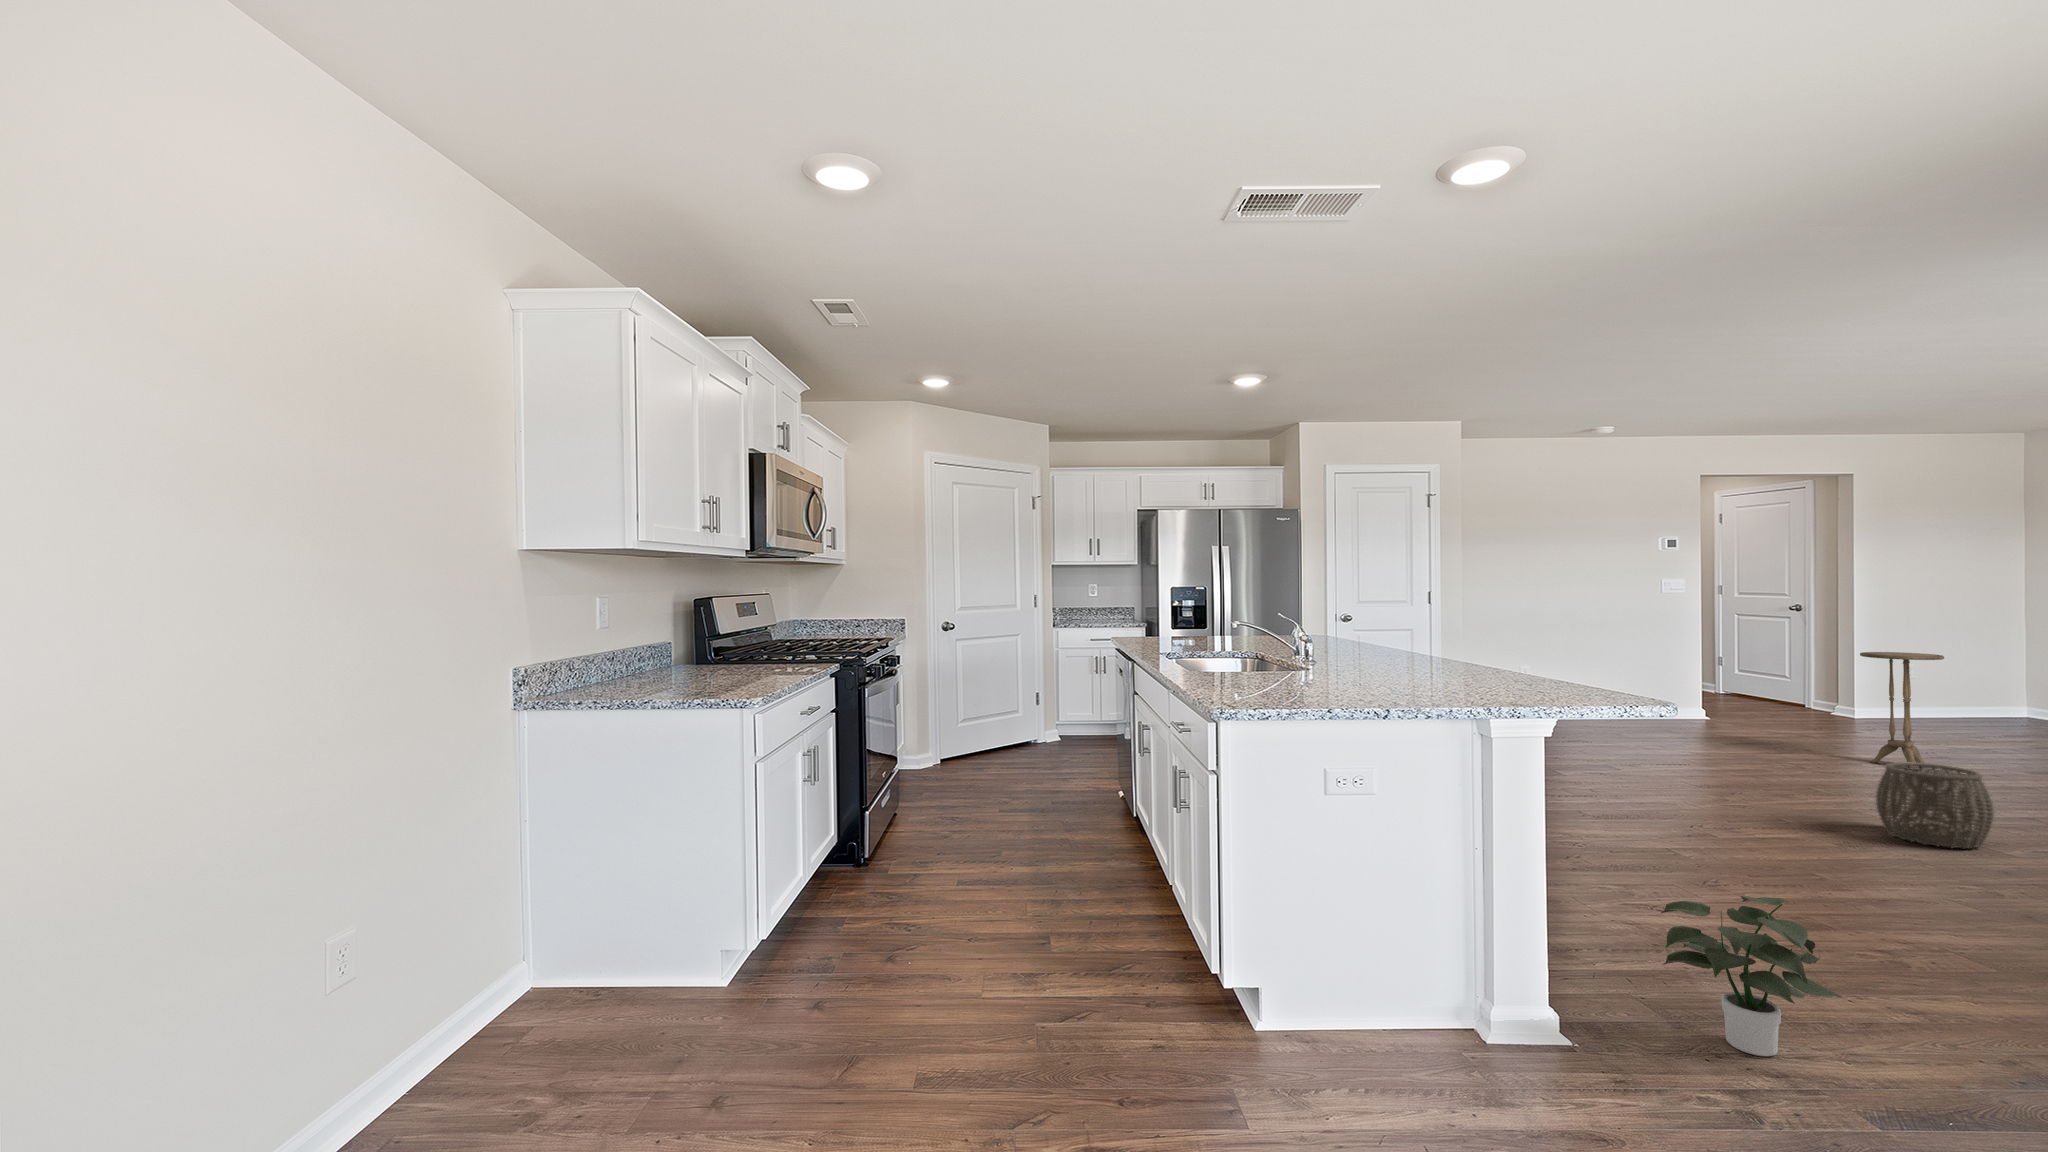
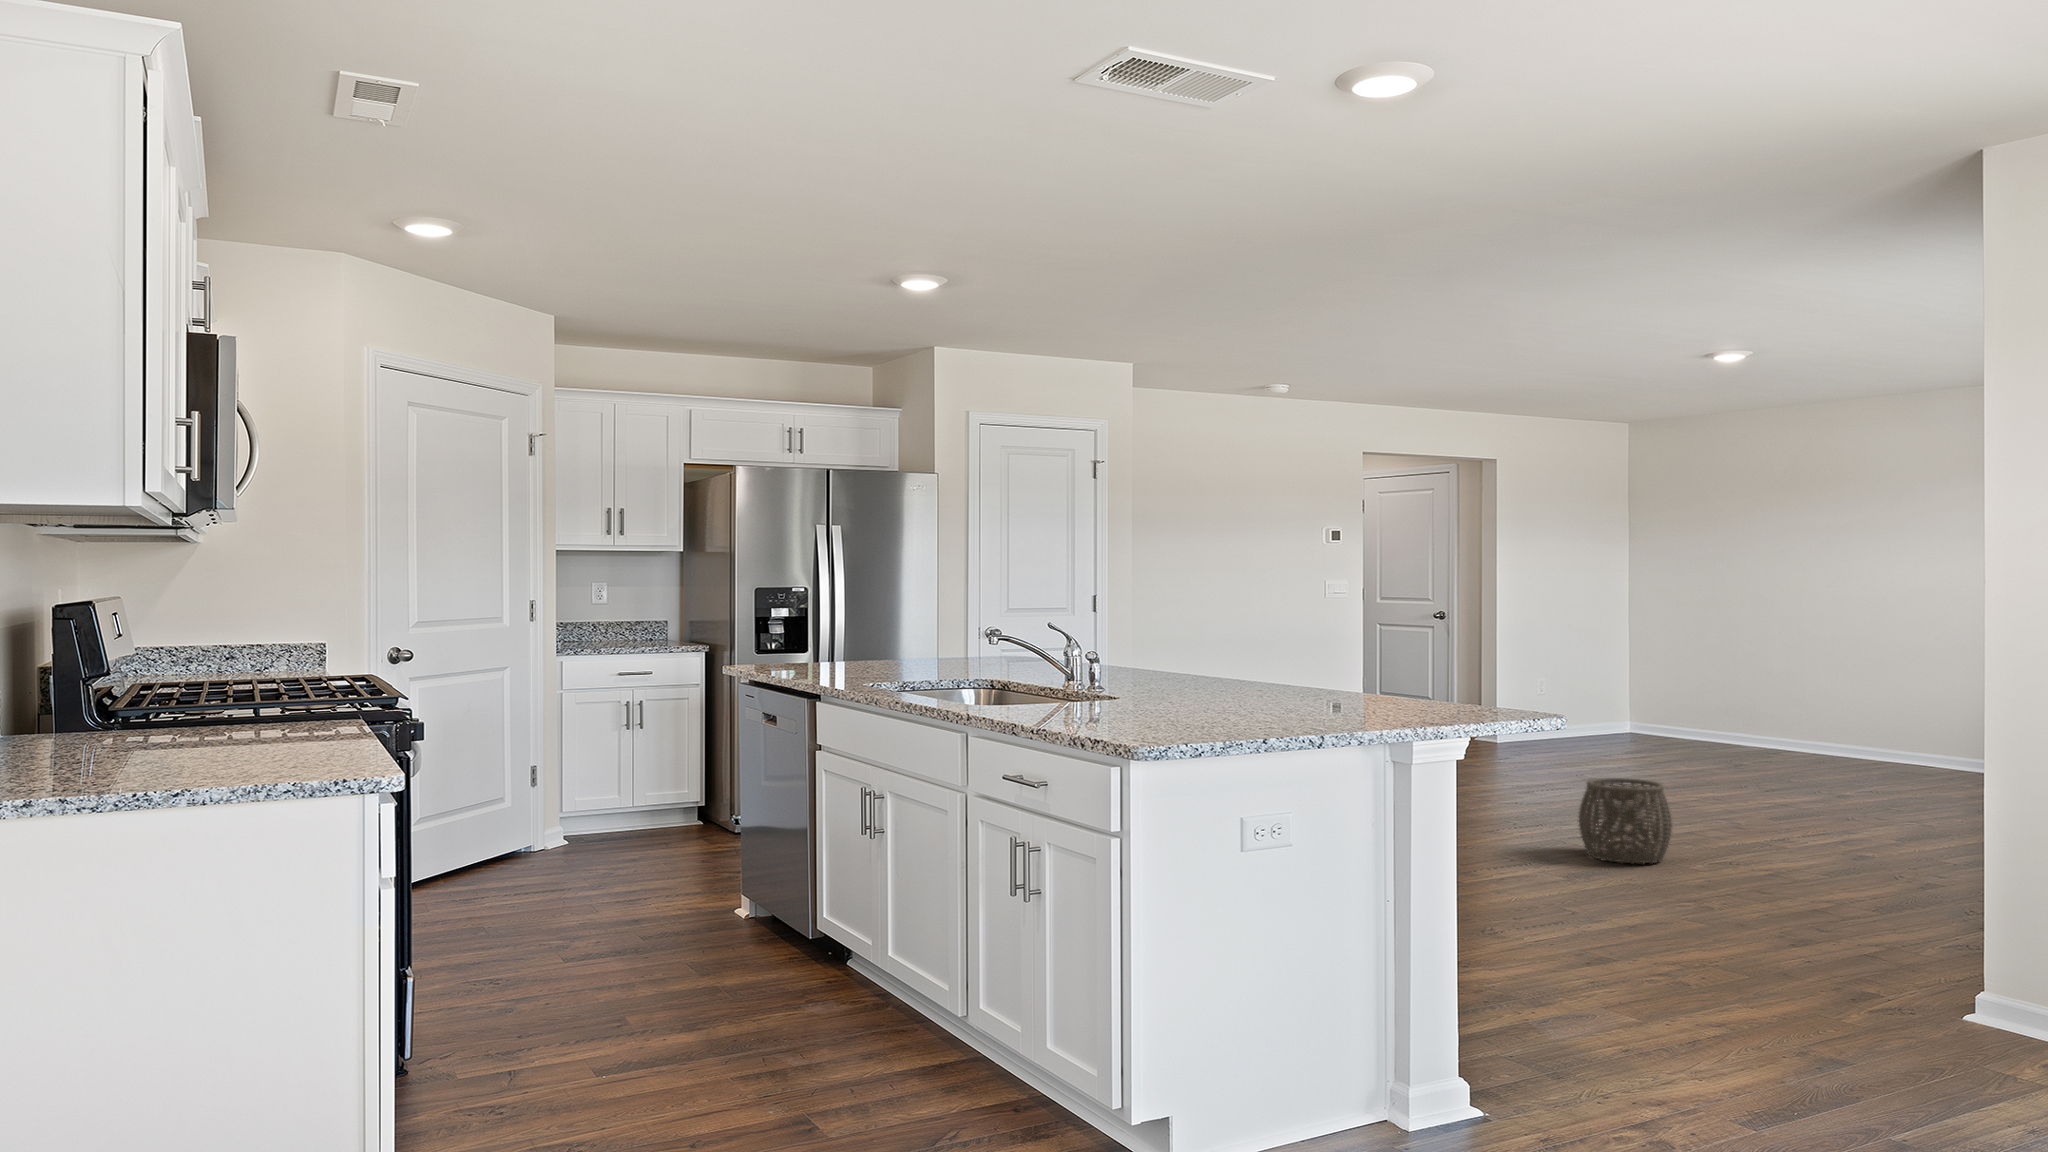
side table: present [1860,652,1944,770] -> none [1522,662,1592,791]
potted plant: present [1661,896,1843,1056] -> none [1534,919,1695,1087]

